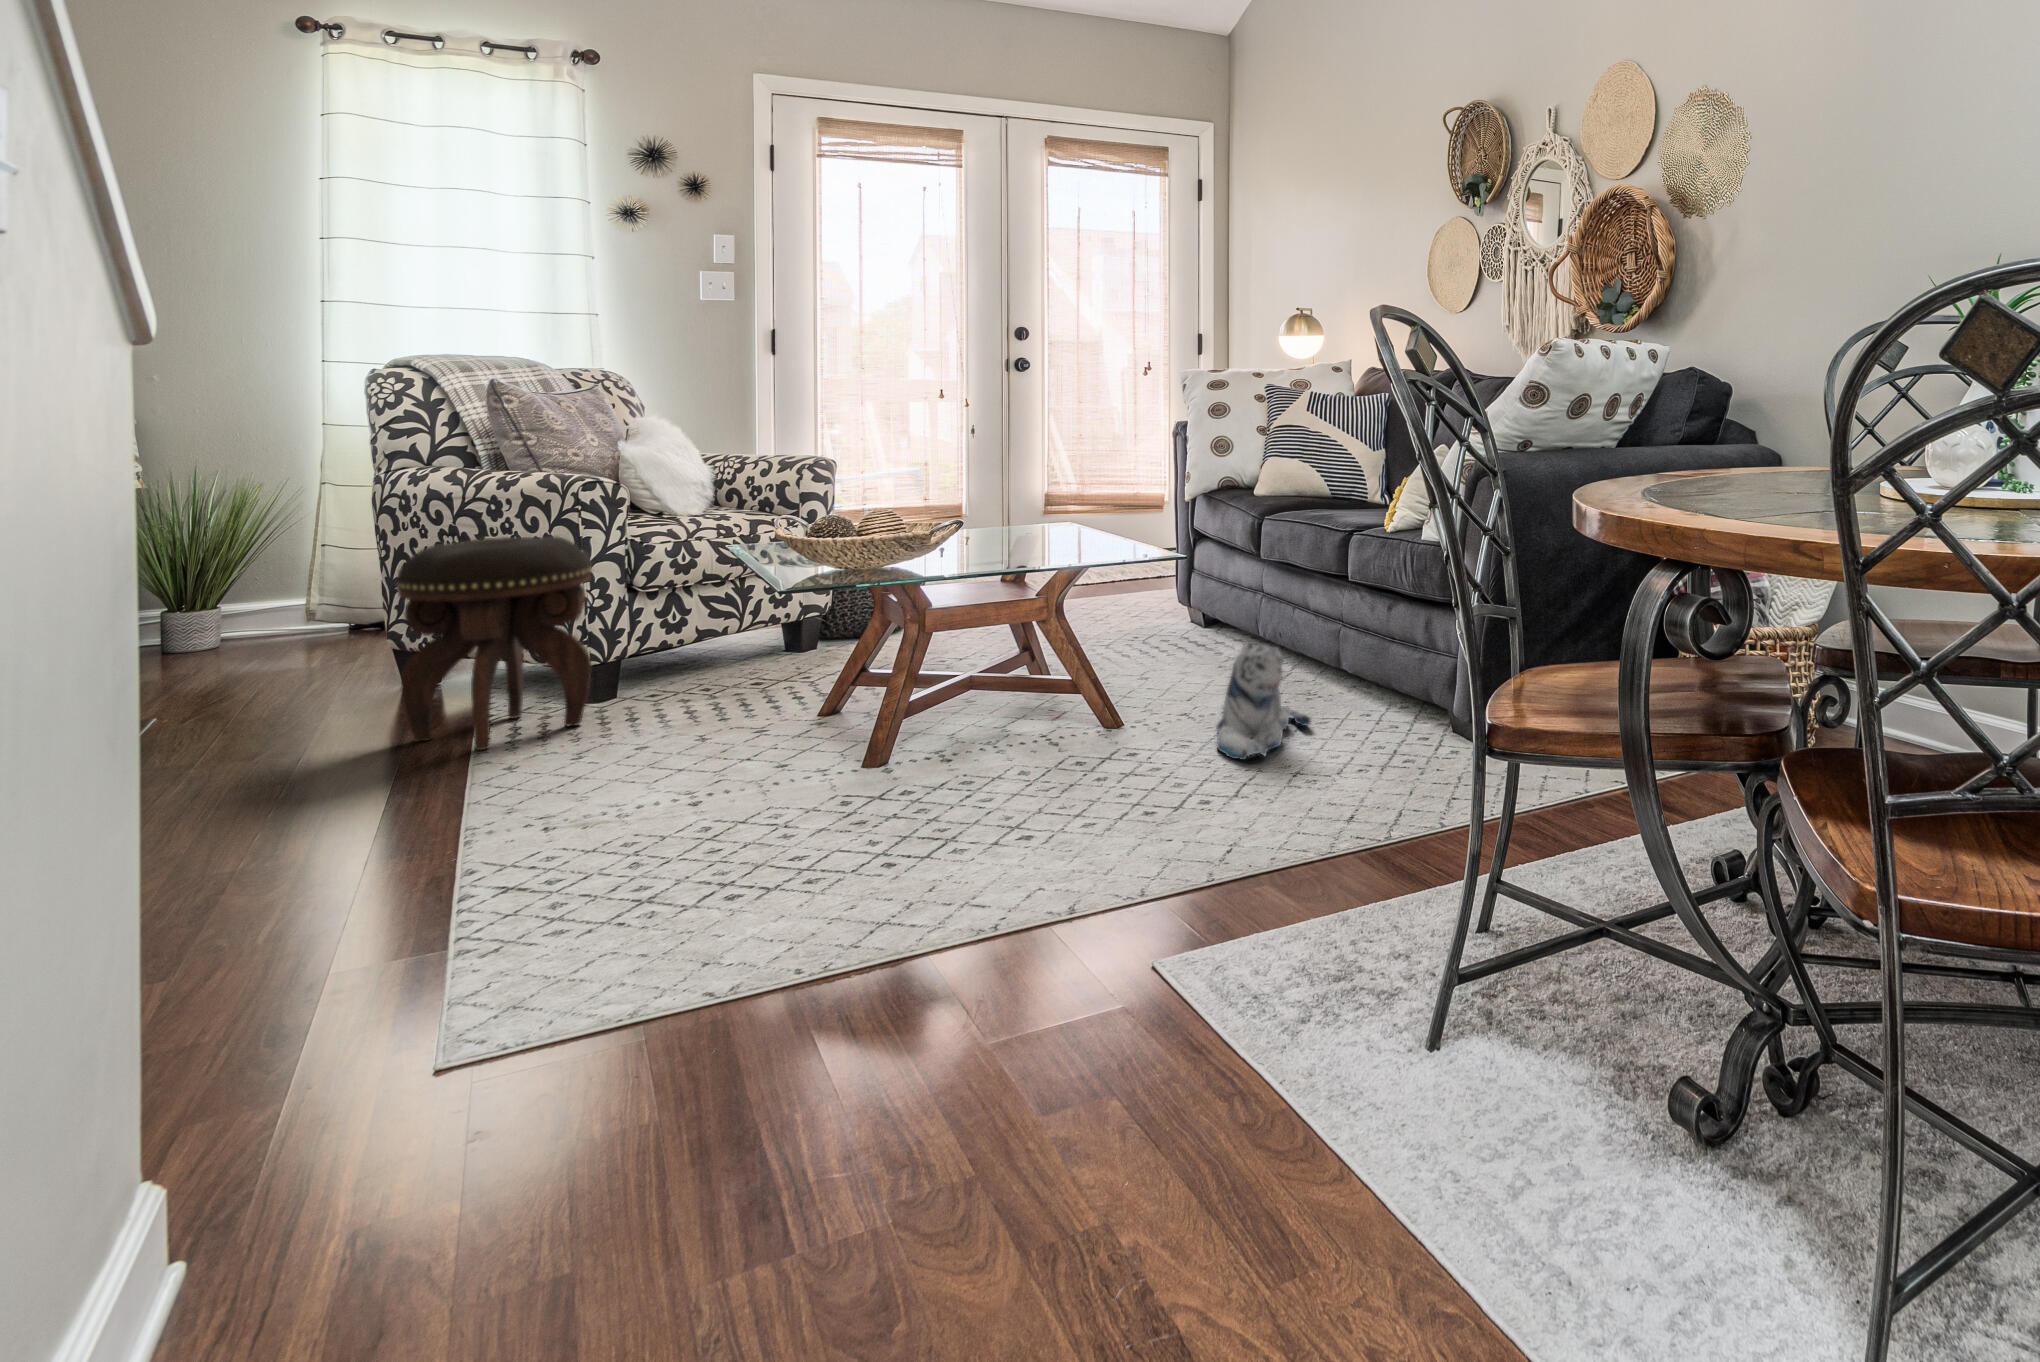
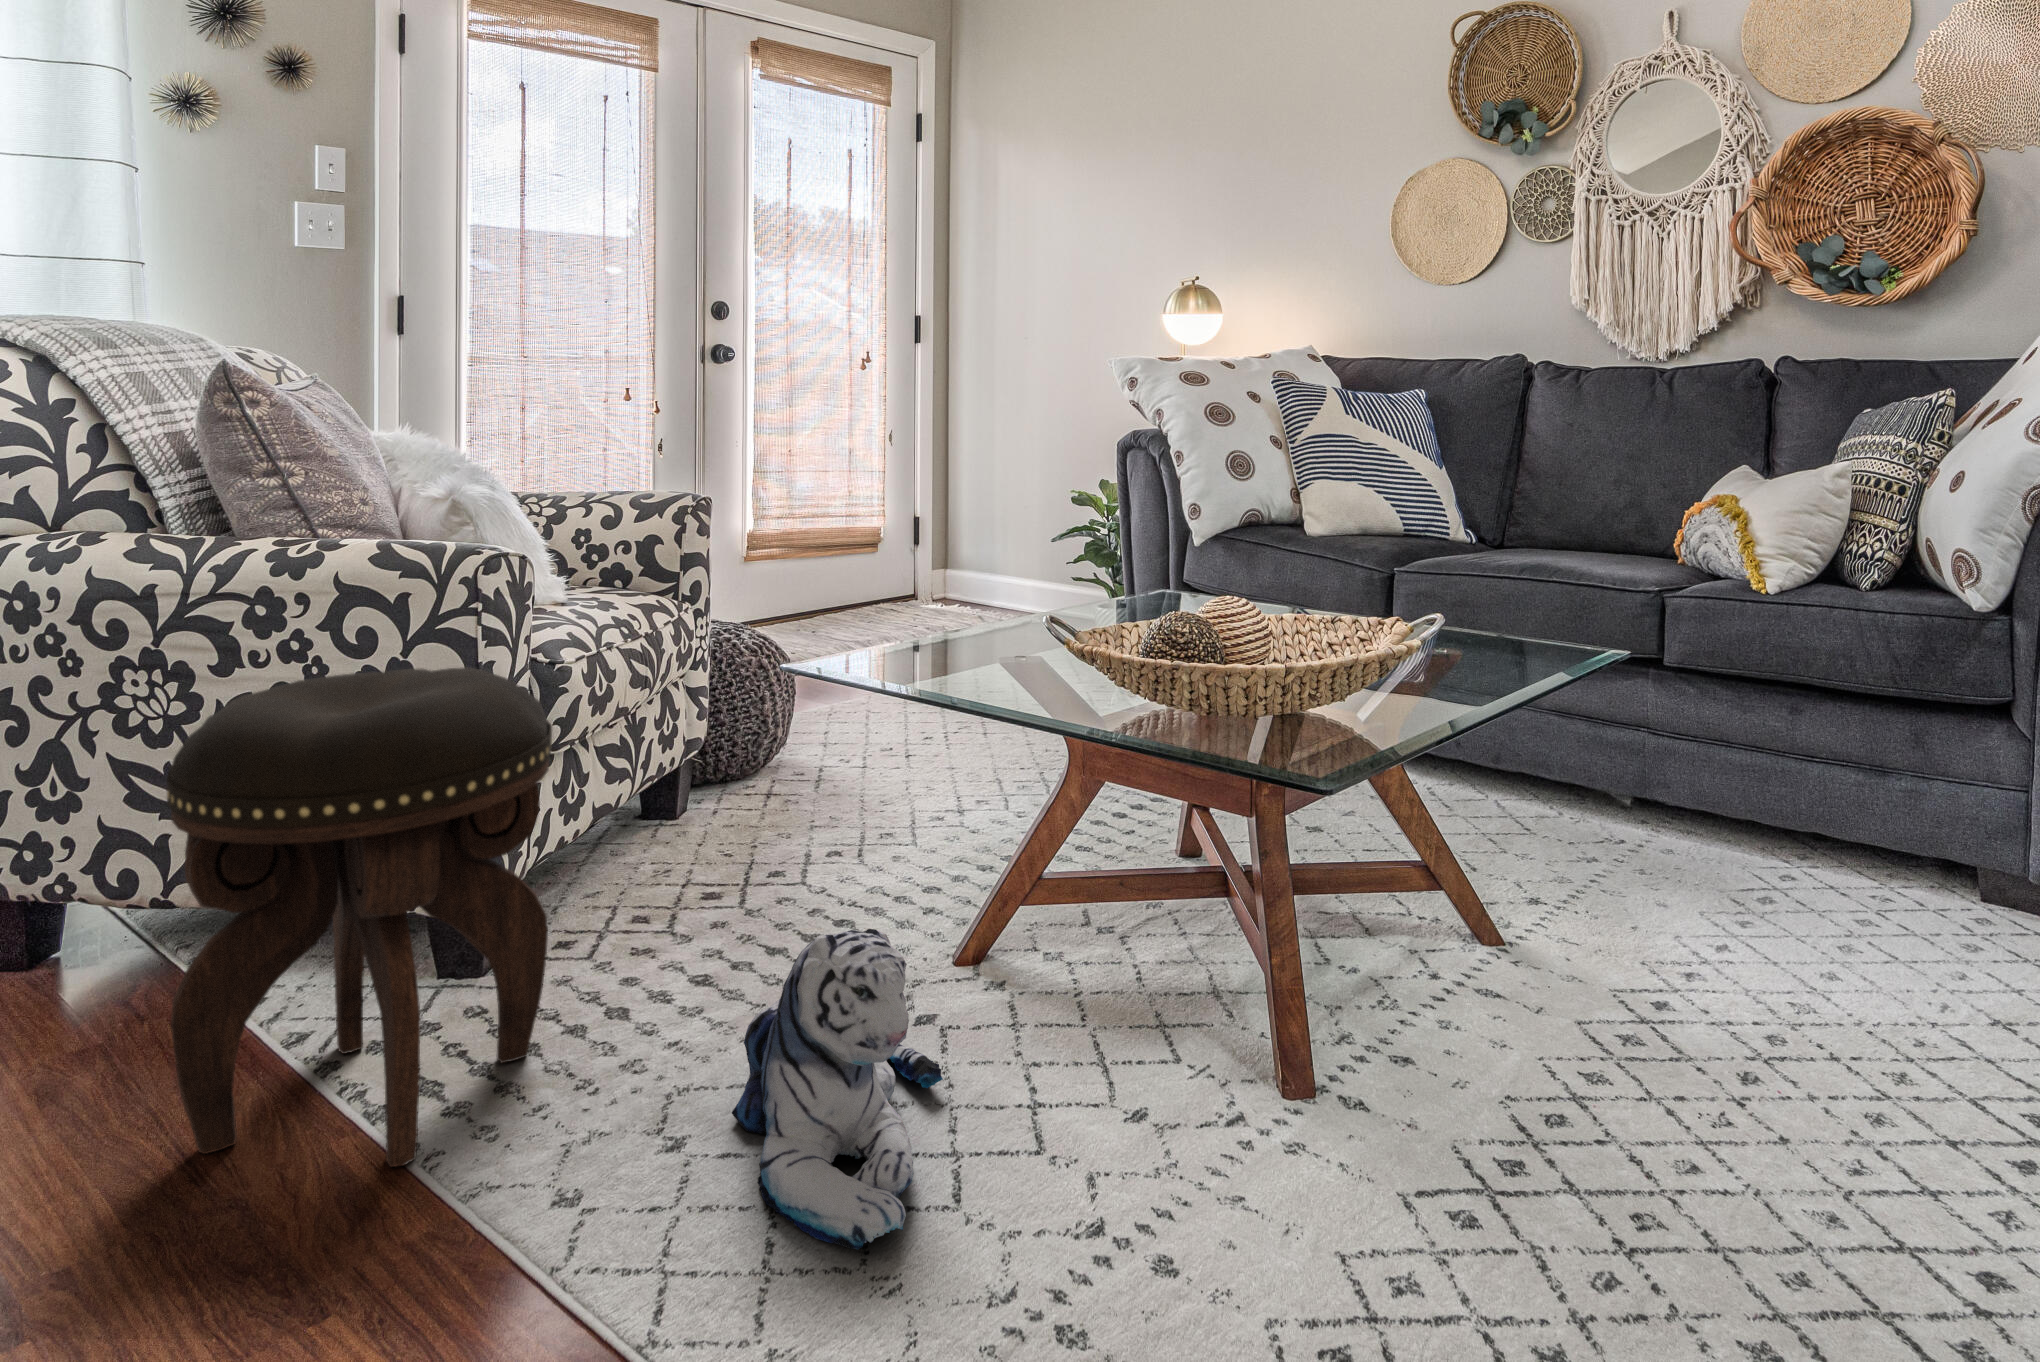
plush toy: present [1216,644,1311,760] -> present [732,929,943,1250]

